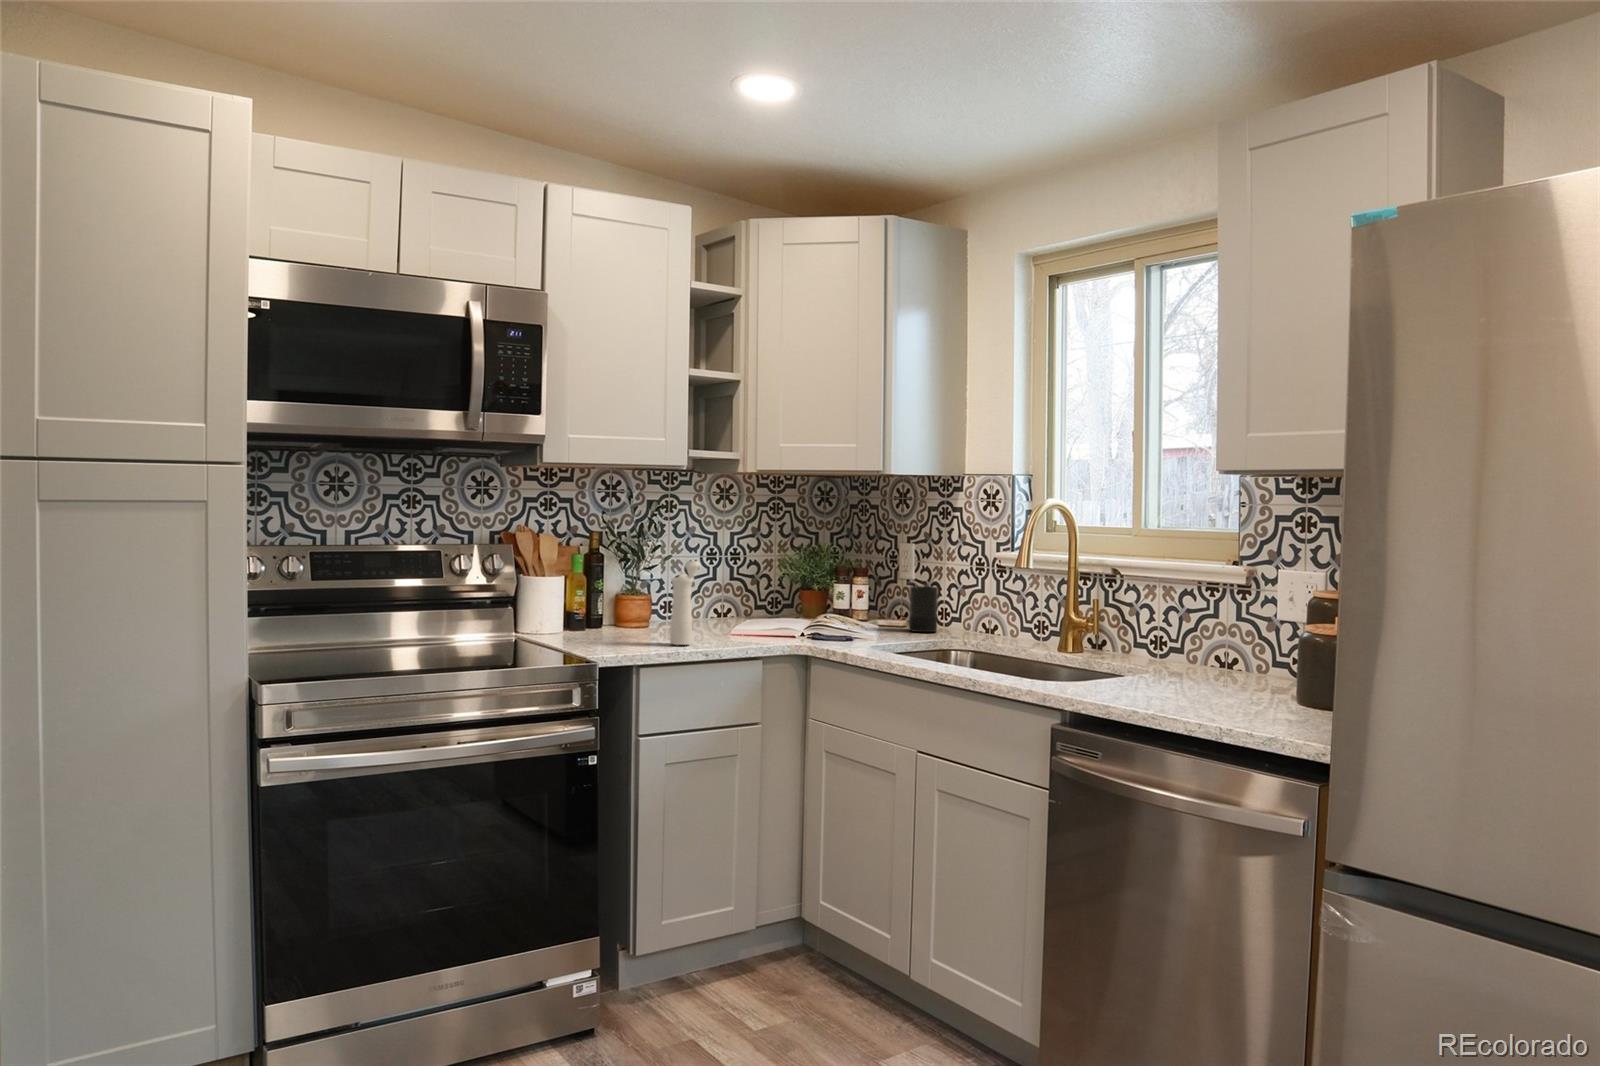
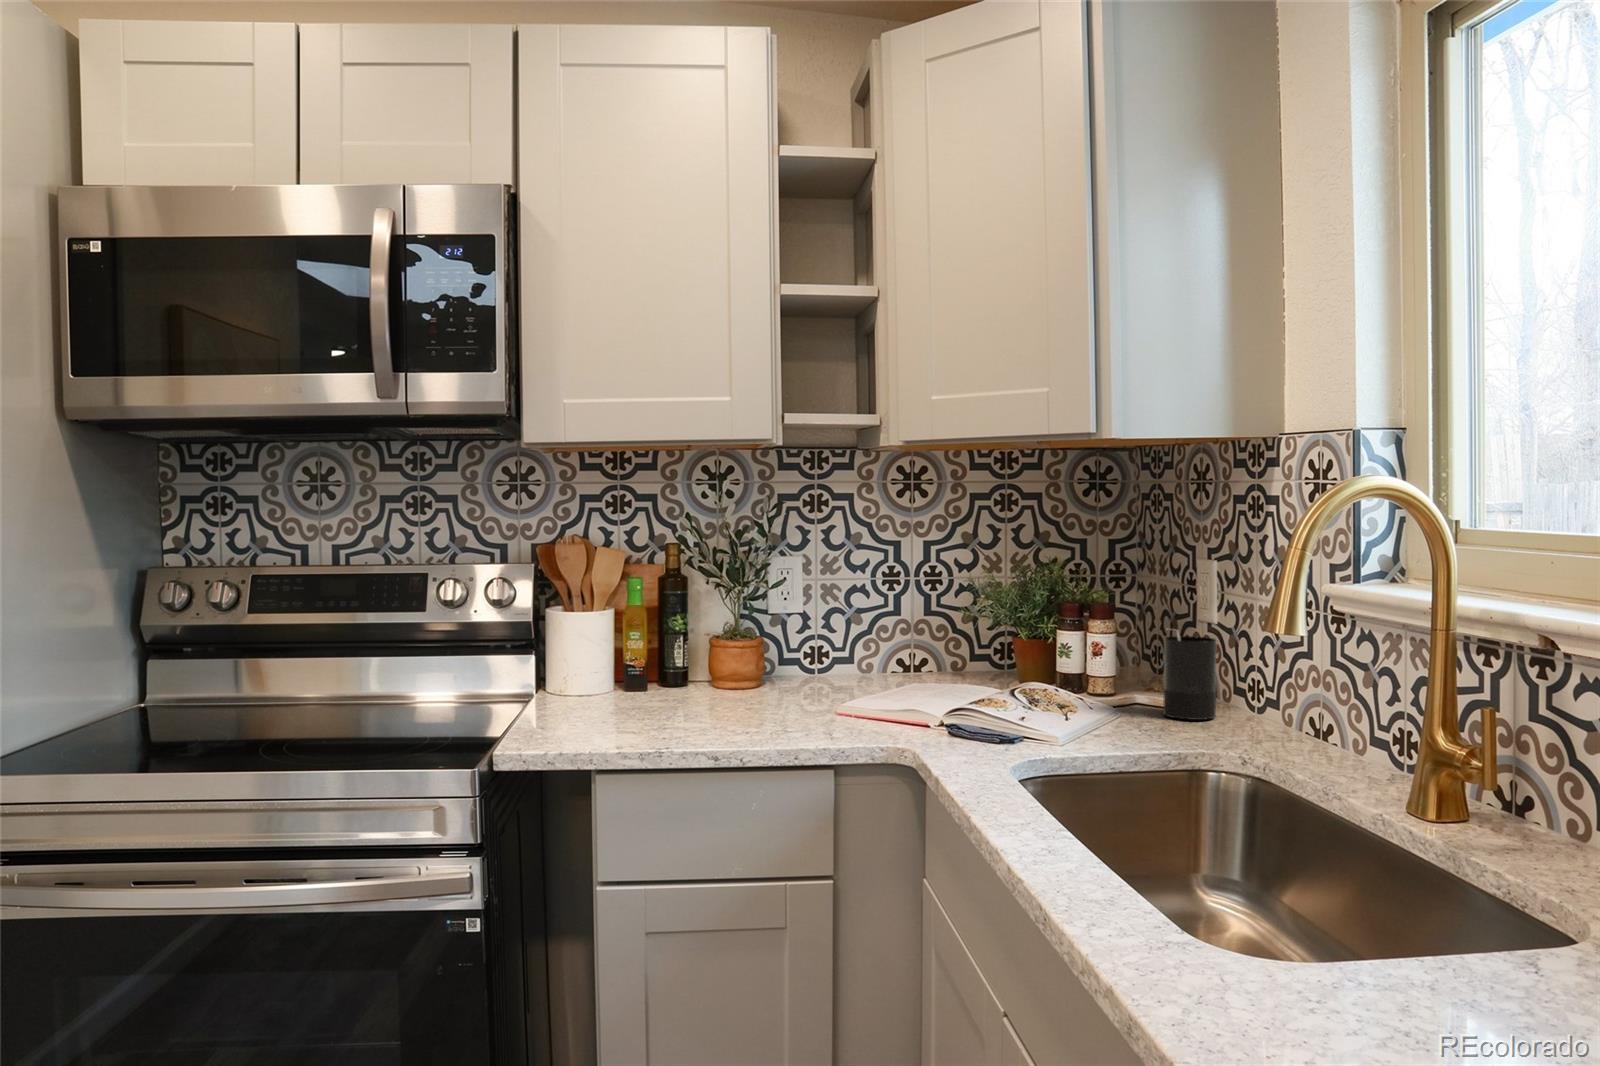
pepper mill: present [670,561,700,645] -> none [695,590,768,723]

